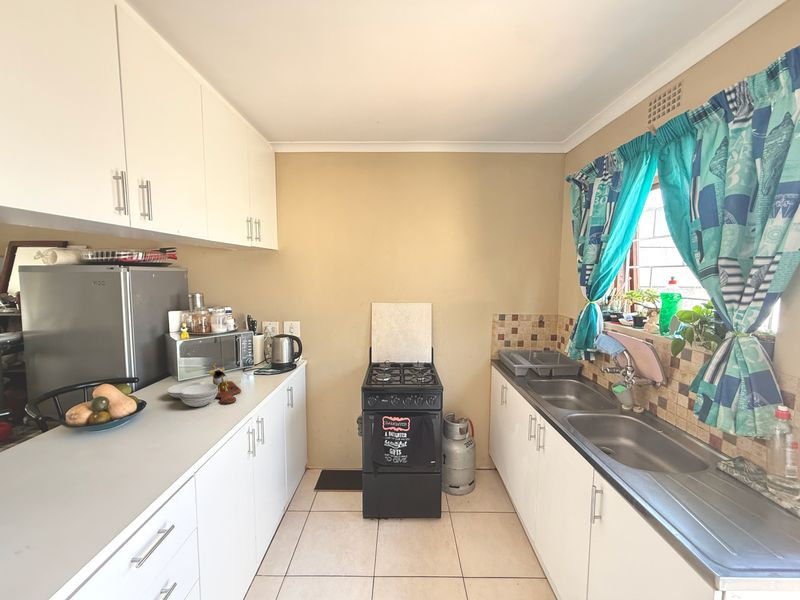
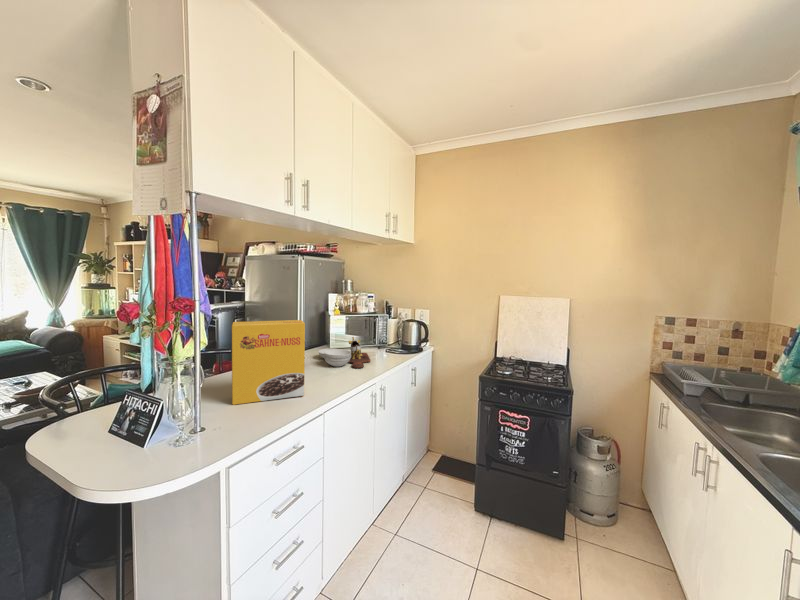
cereal box: none [52,363,175,497] -> present [232,320,305,405]

